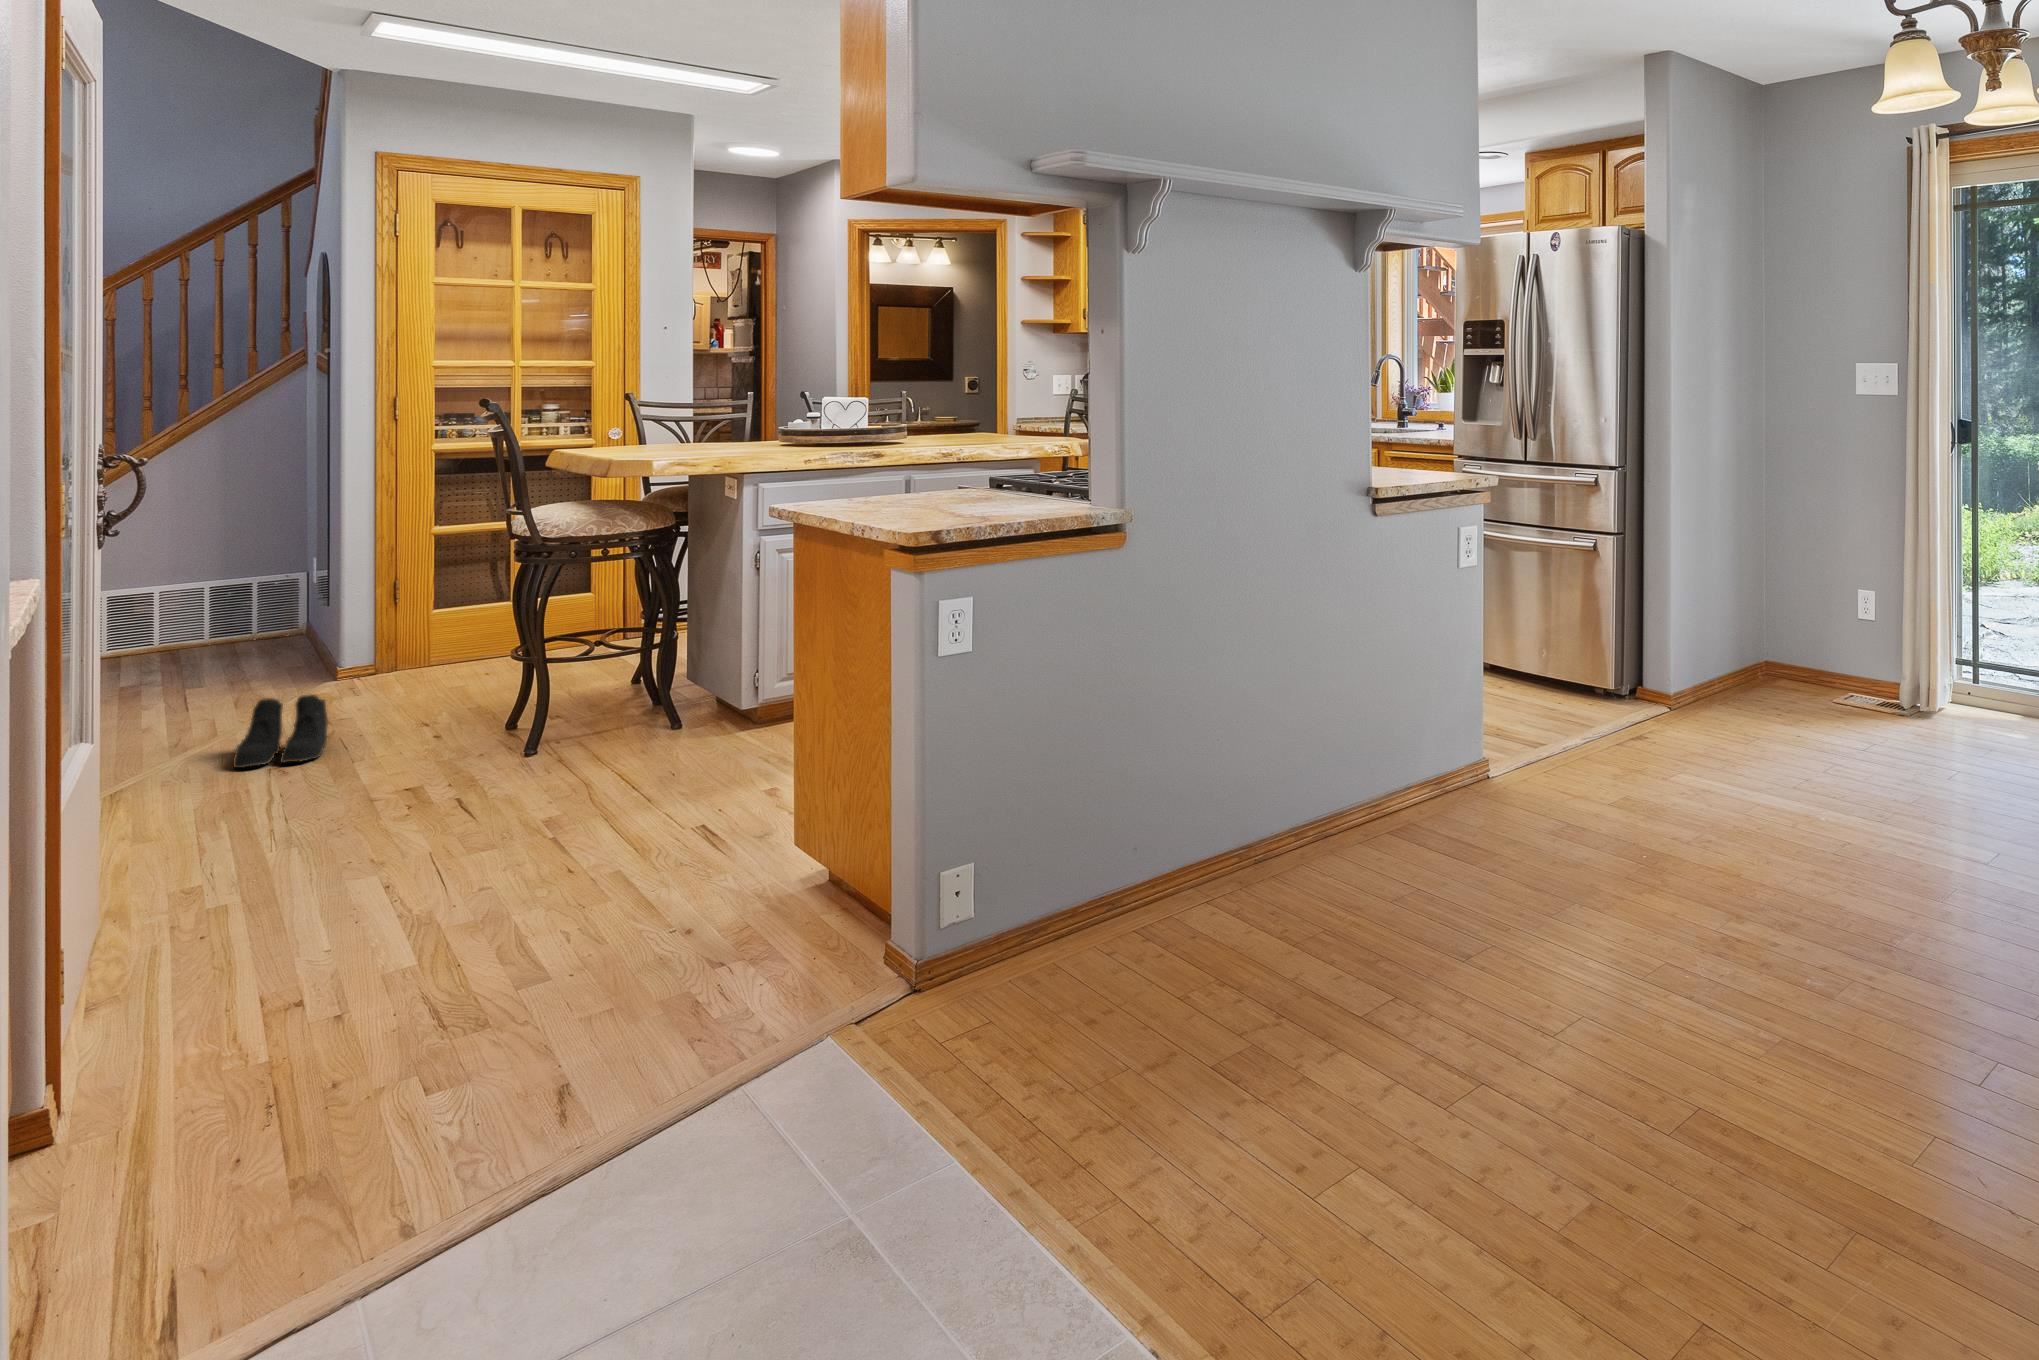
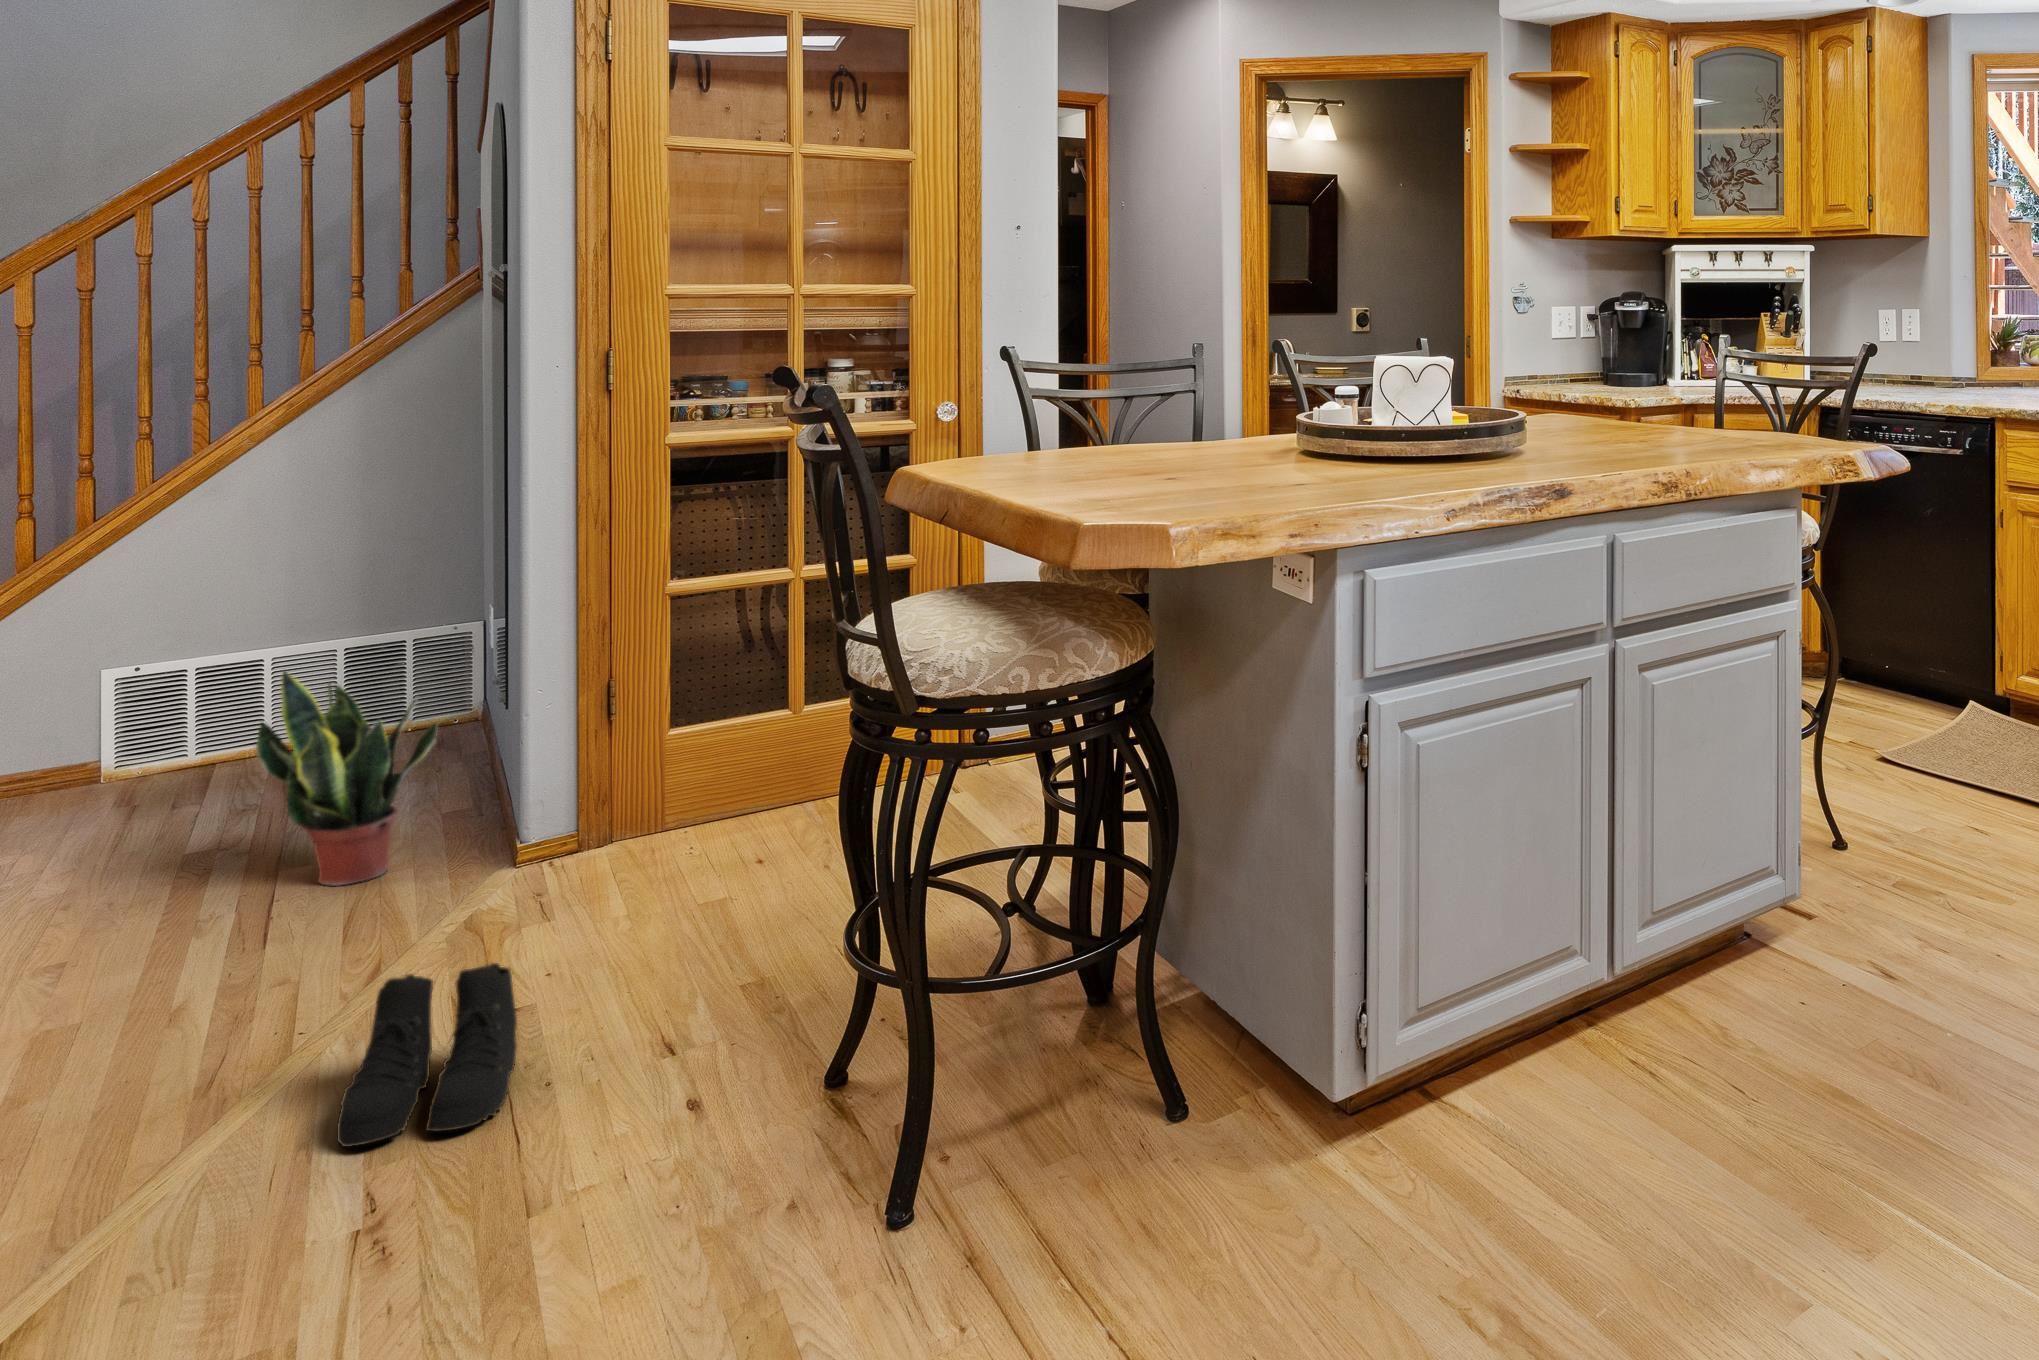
potted plant: none [167,577,279,699] -> present [256,671,438,886]

